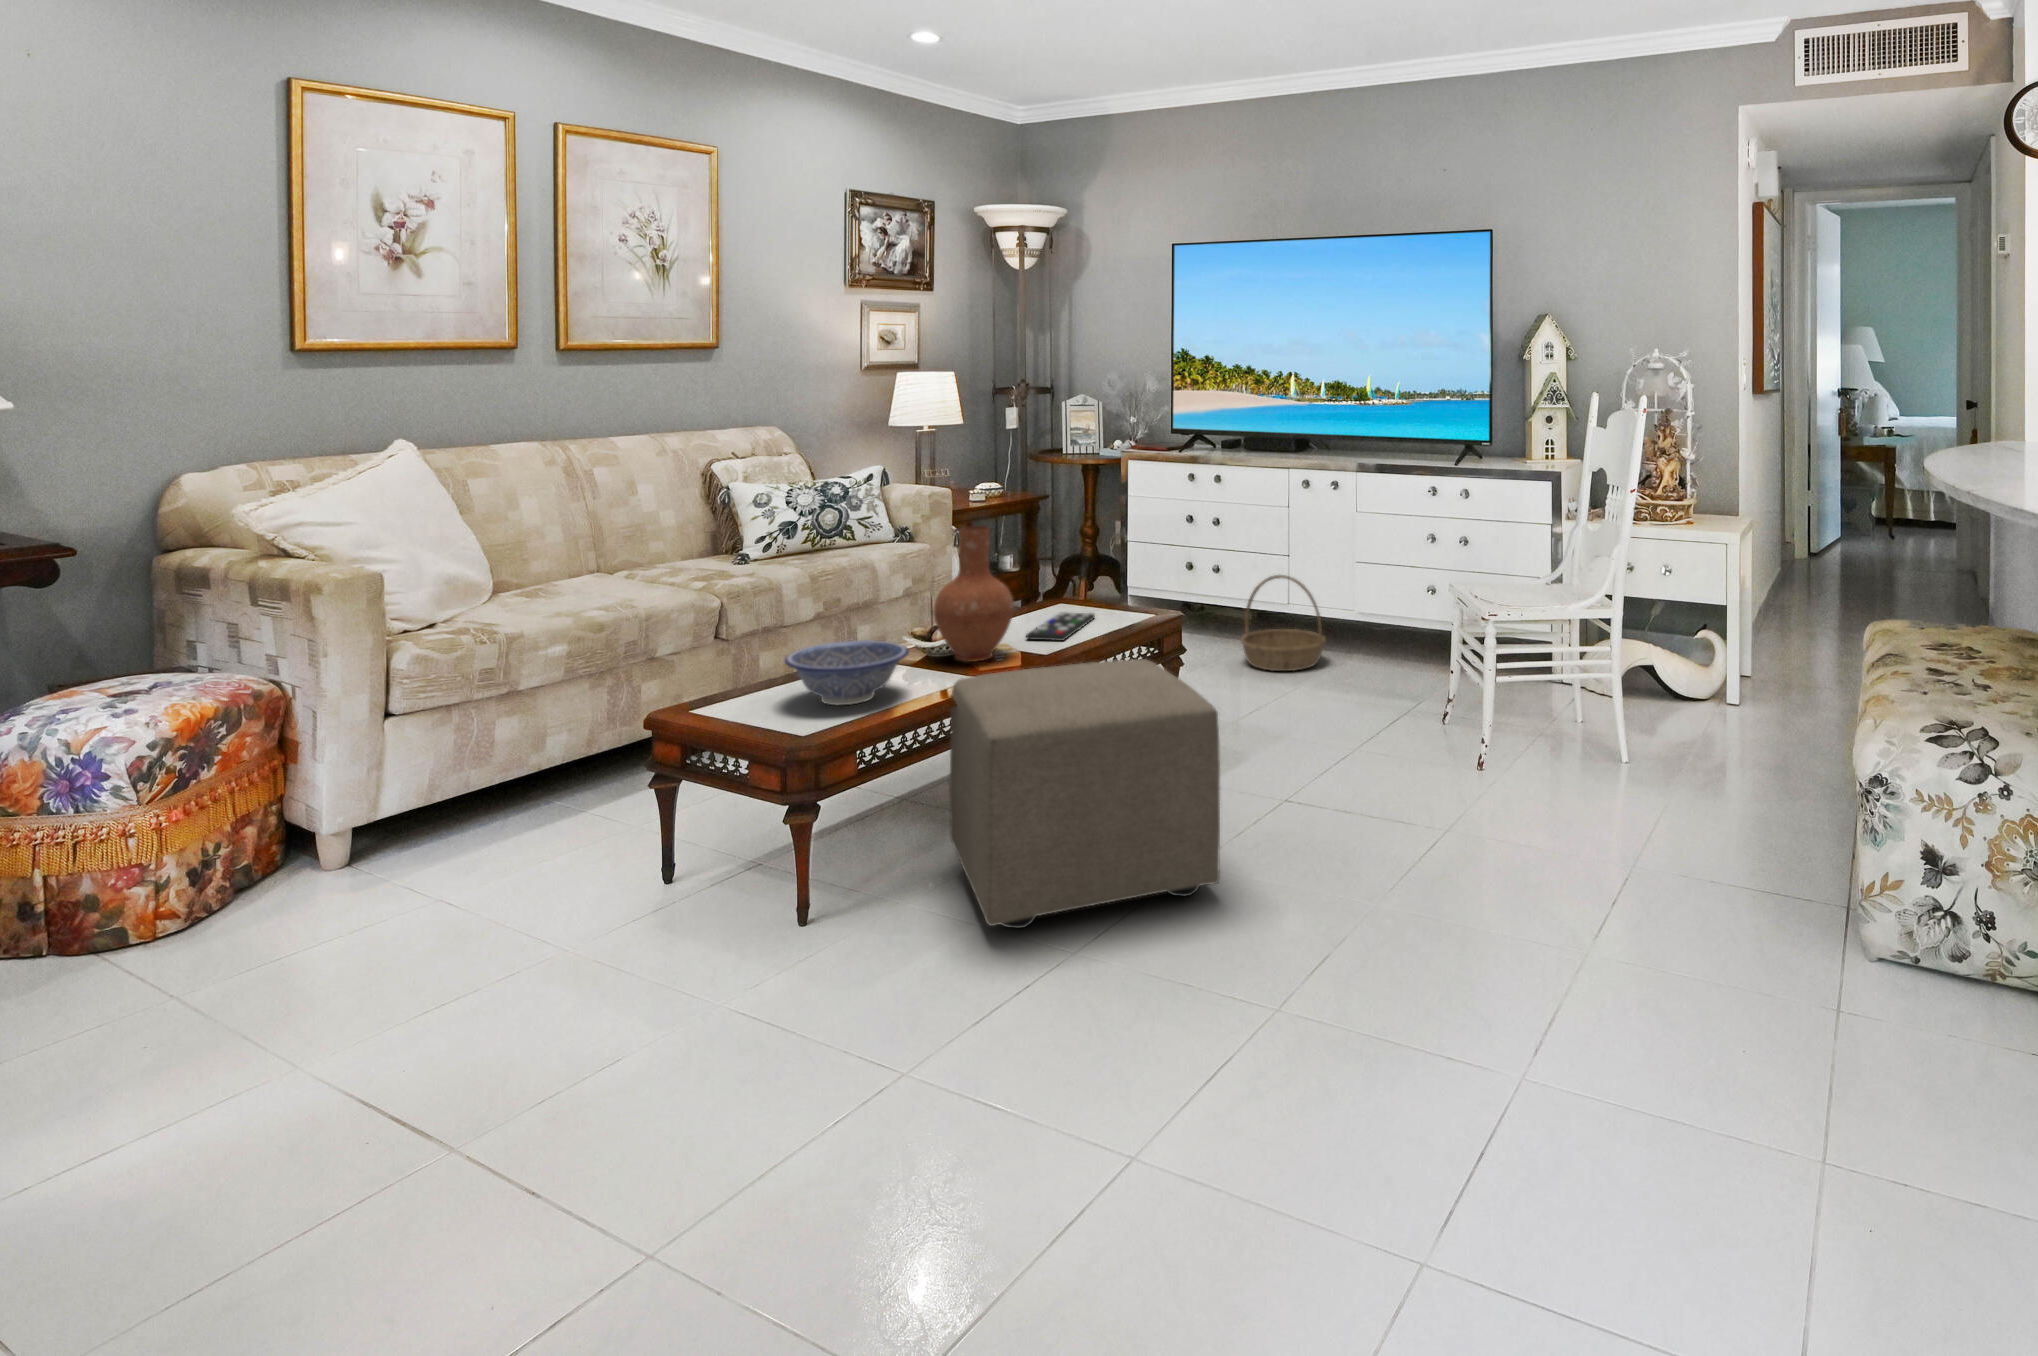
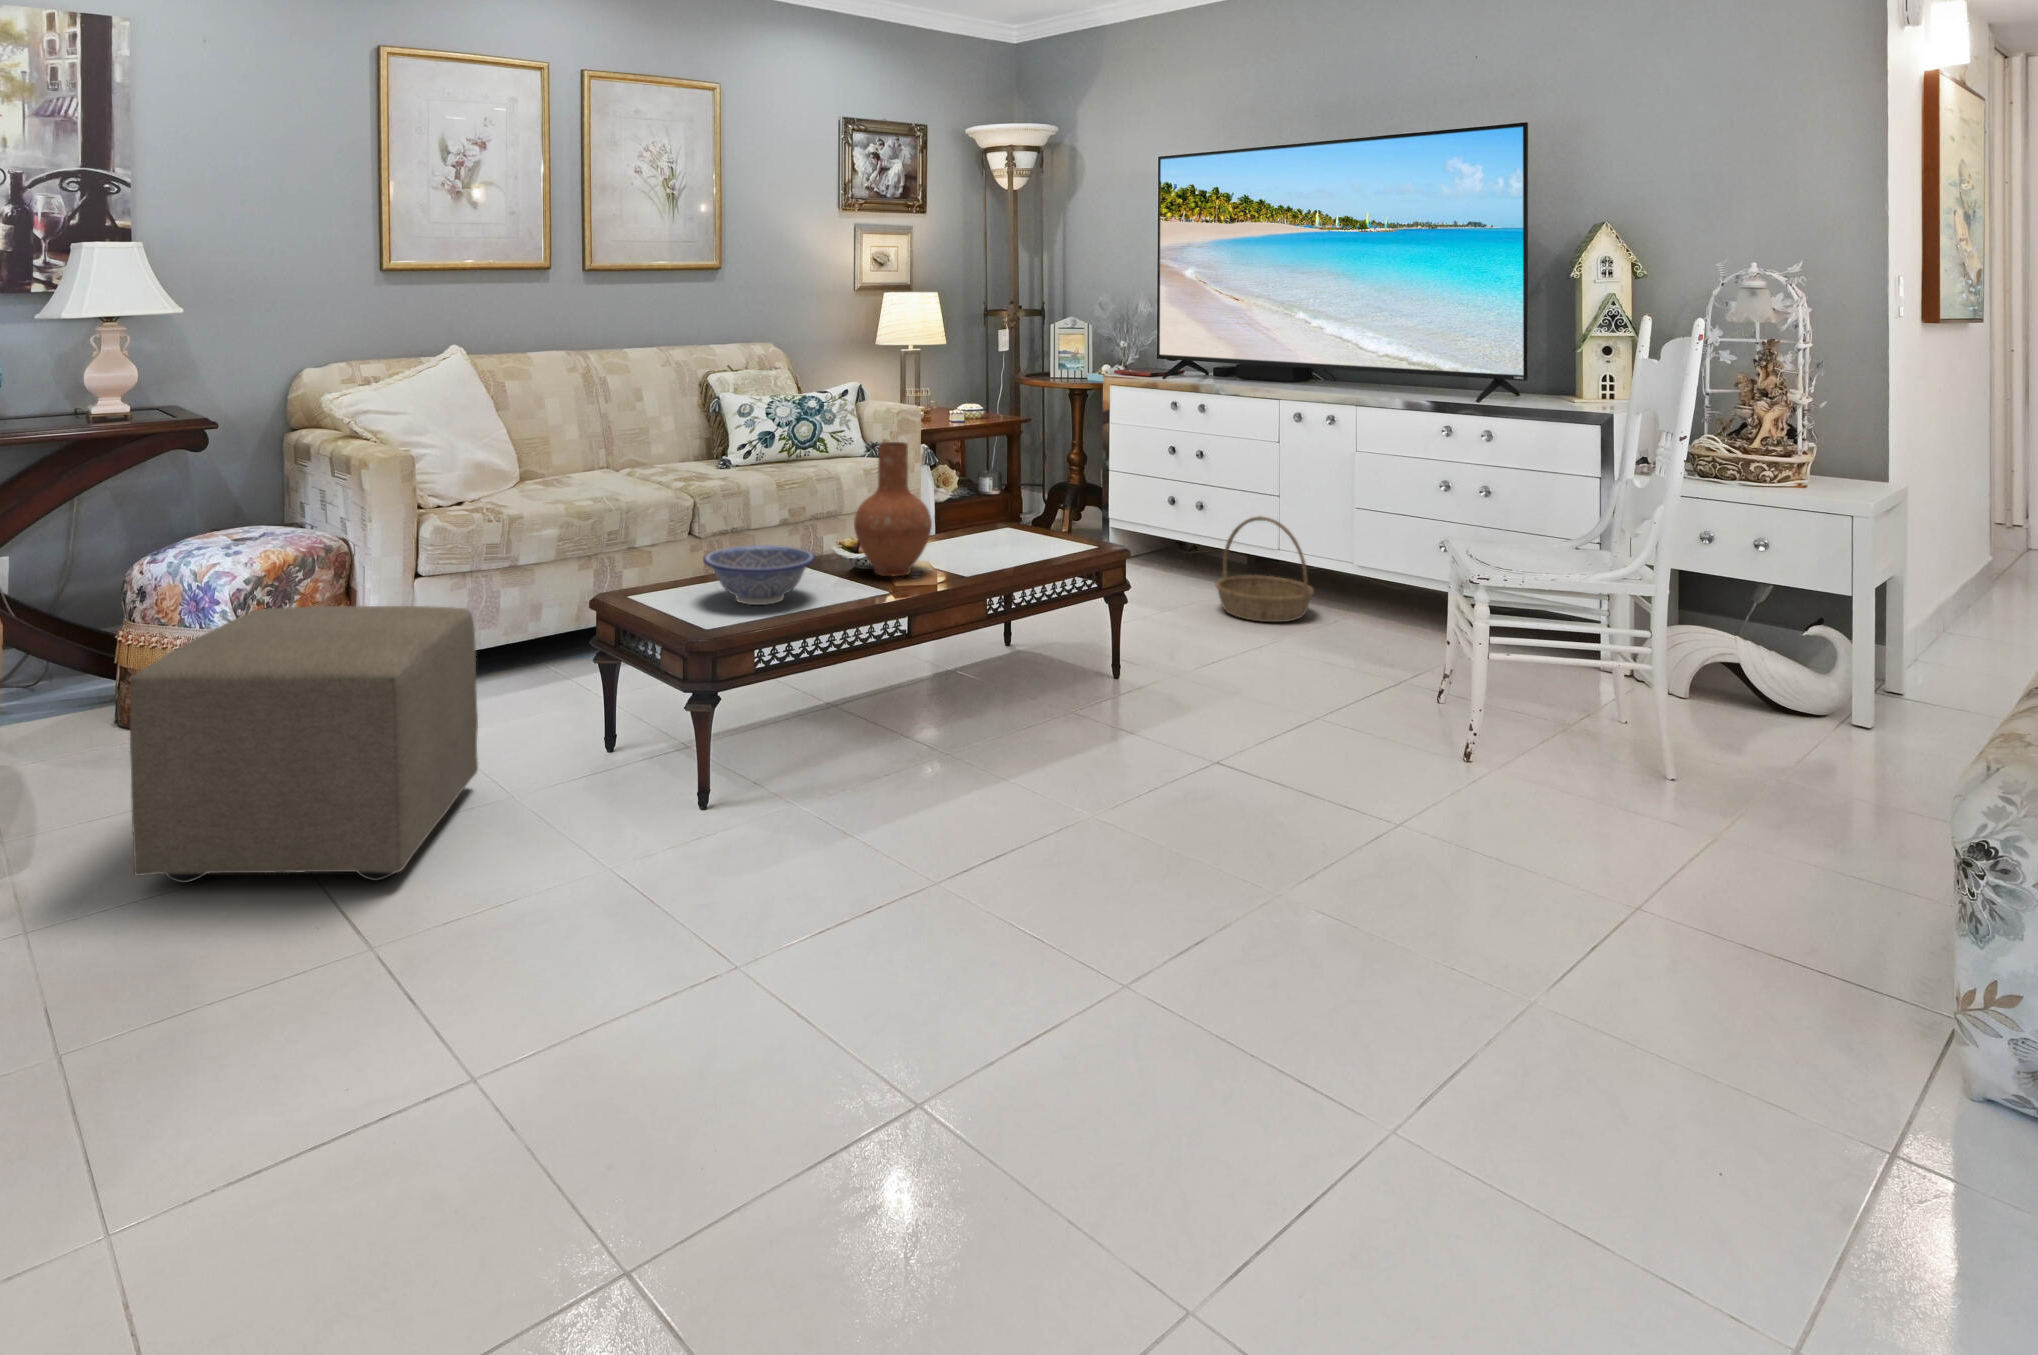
remote control: present [1026,613,1095,641] -> none [951,536,1030,564]
ottoman: present [949,659,1220,928] -> present [130,606,478,883]

